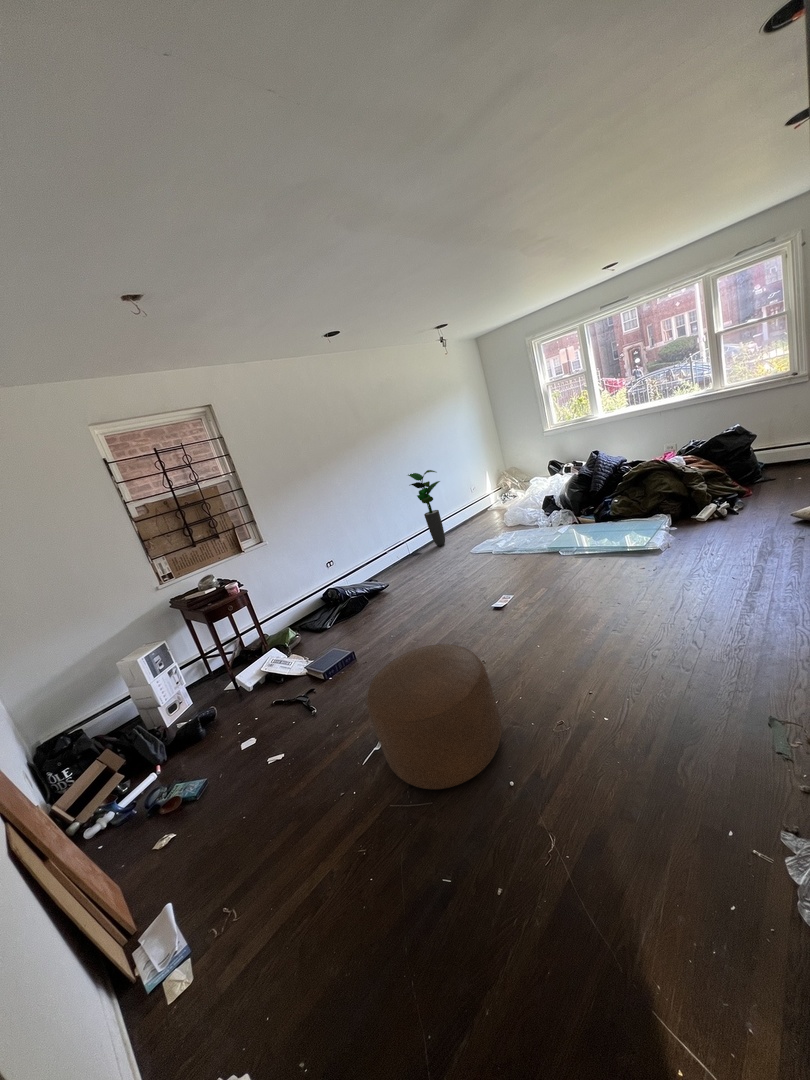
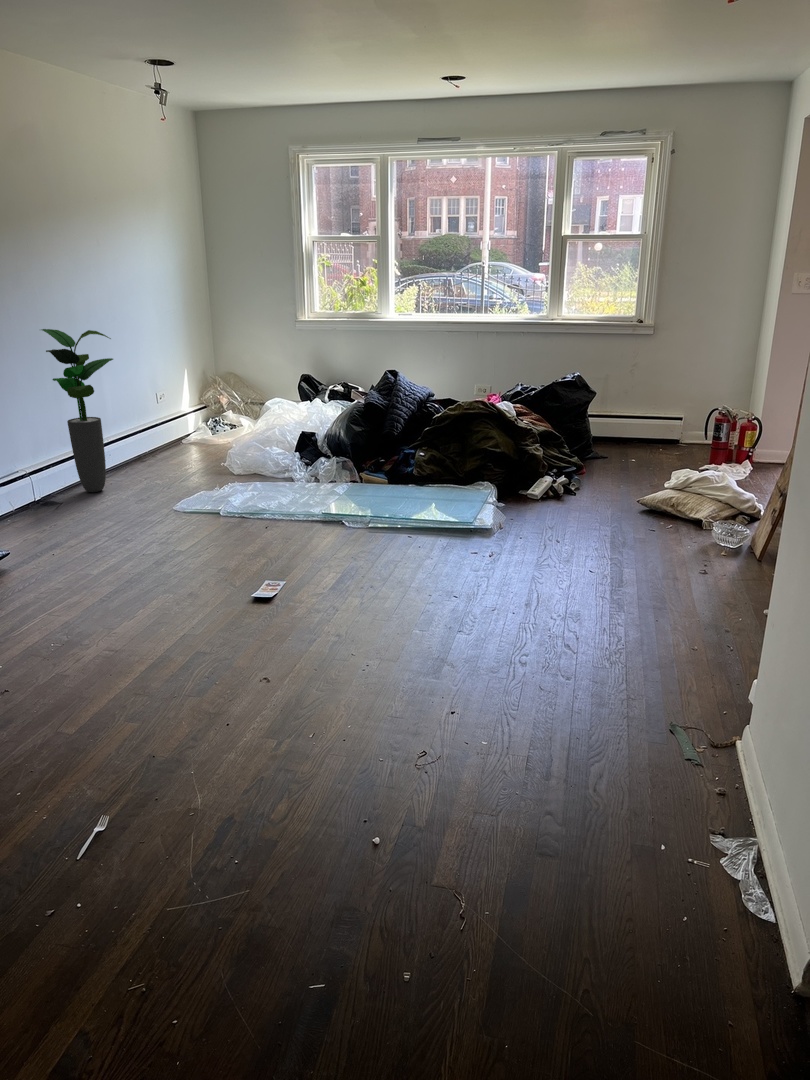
ottoman: present [367,644,502,789] -> none [84,633,336,890]

